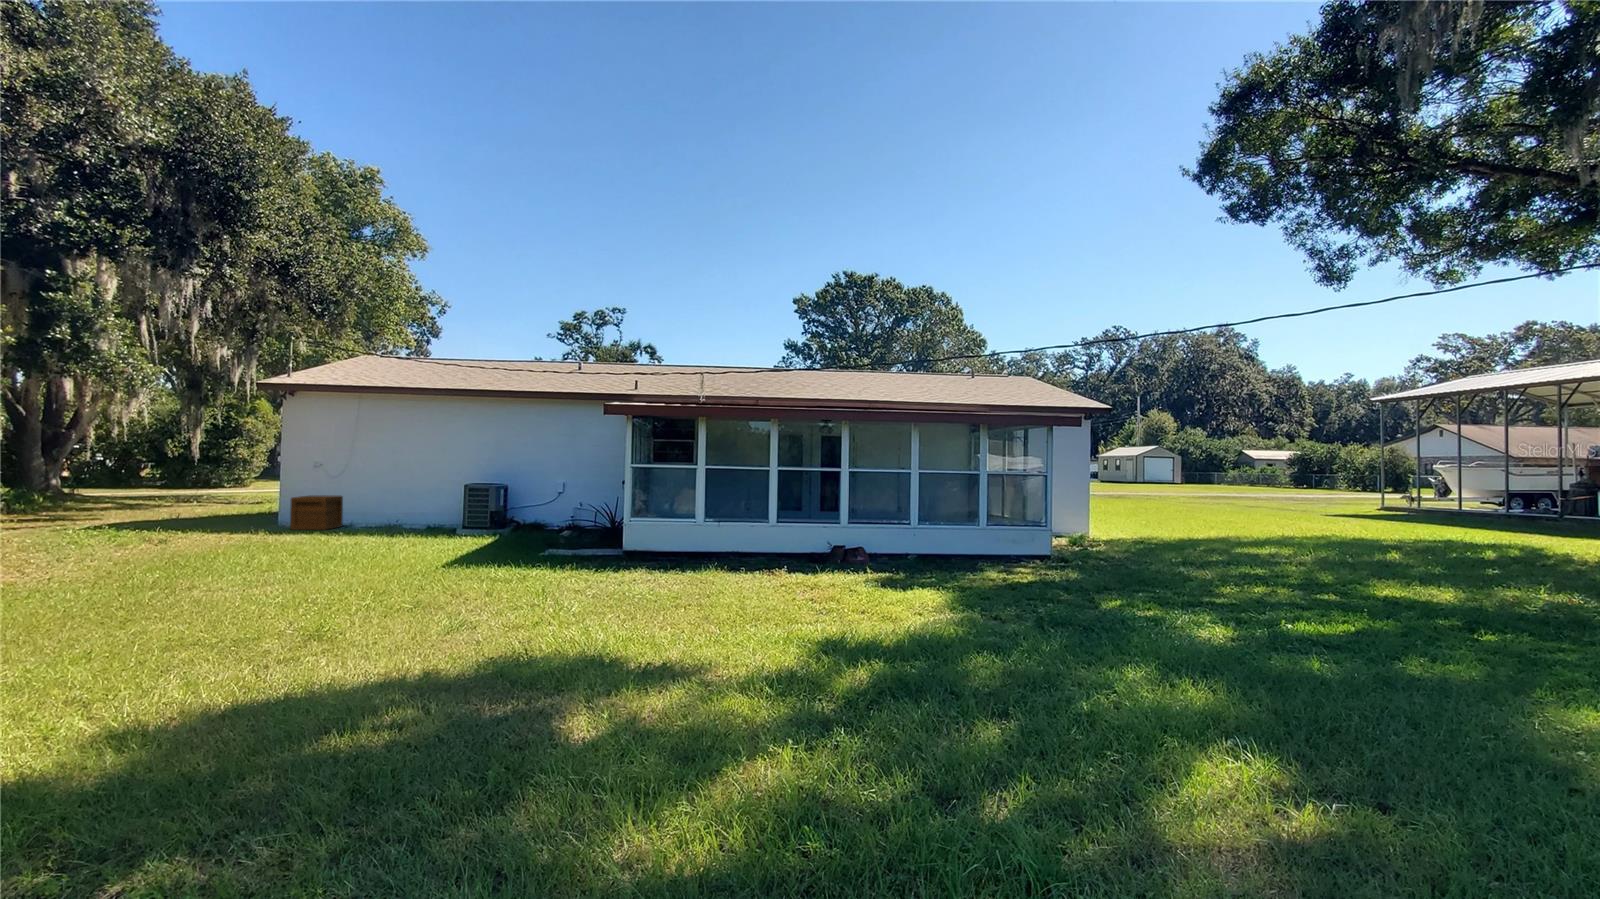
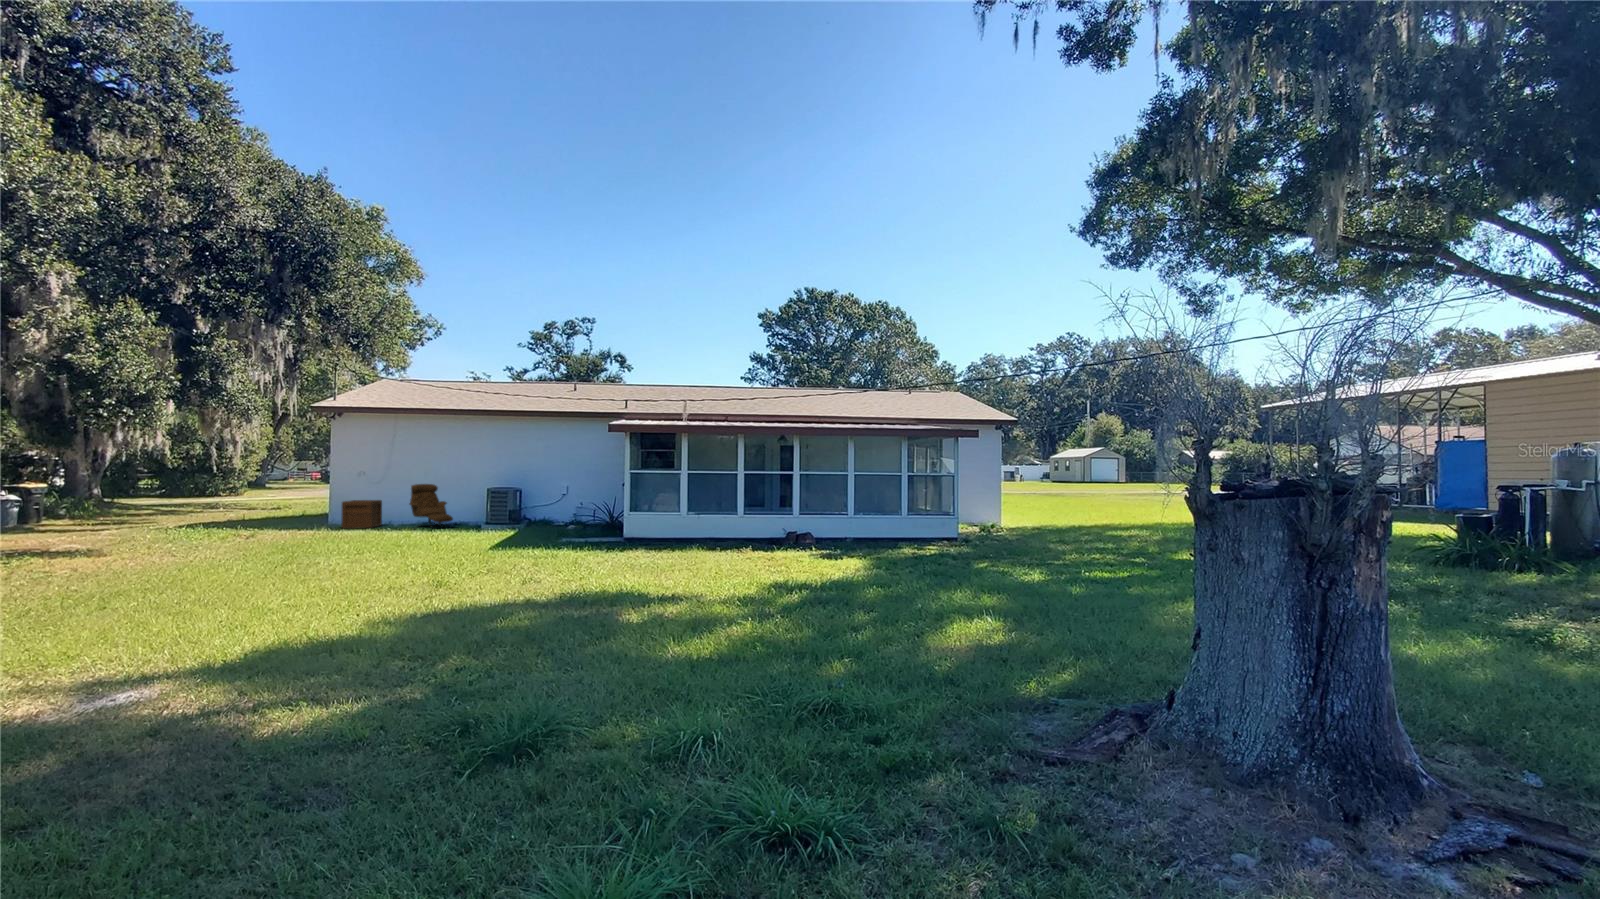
lounge chair: none [373,477,424,532] -> present [409,484,453,528]

